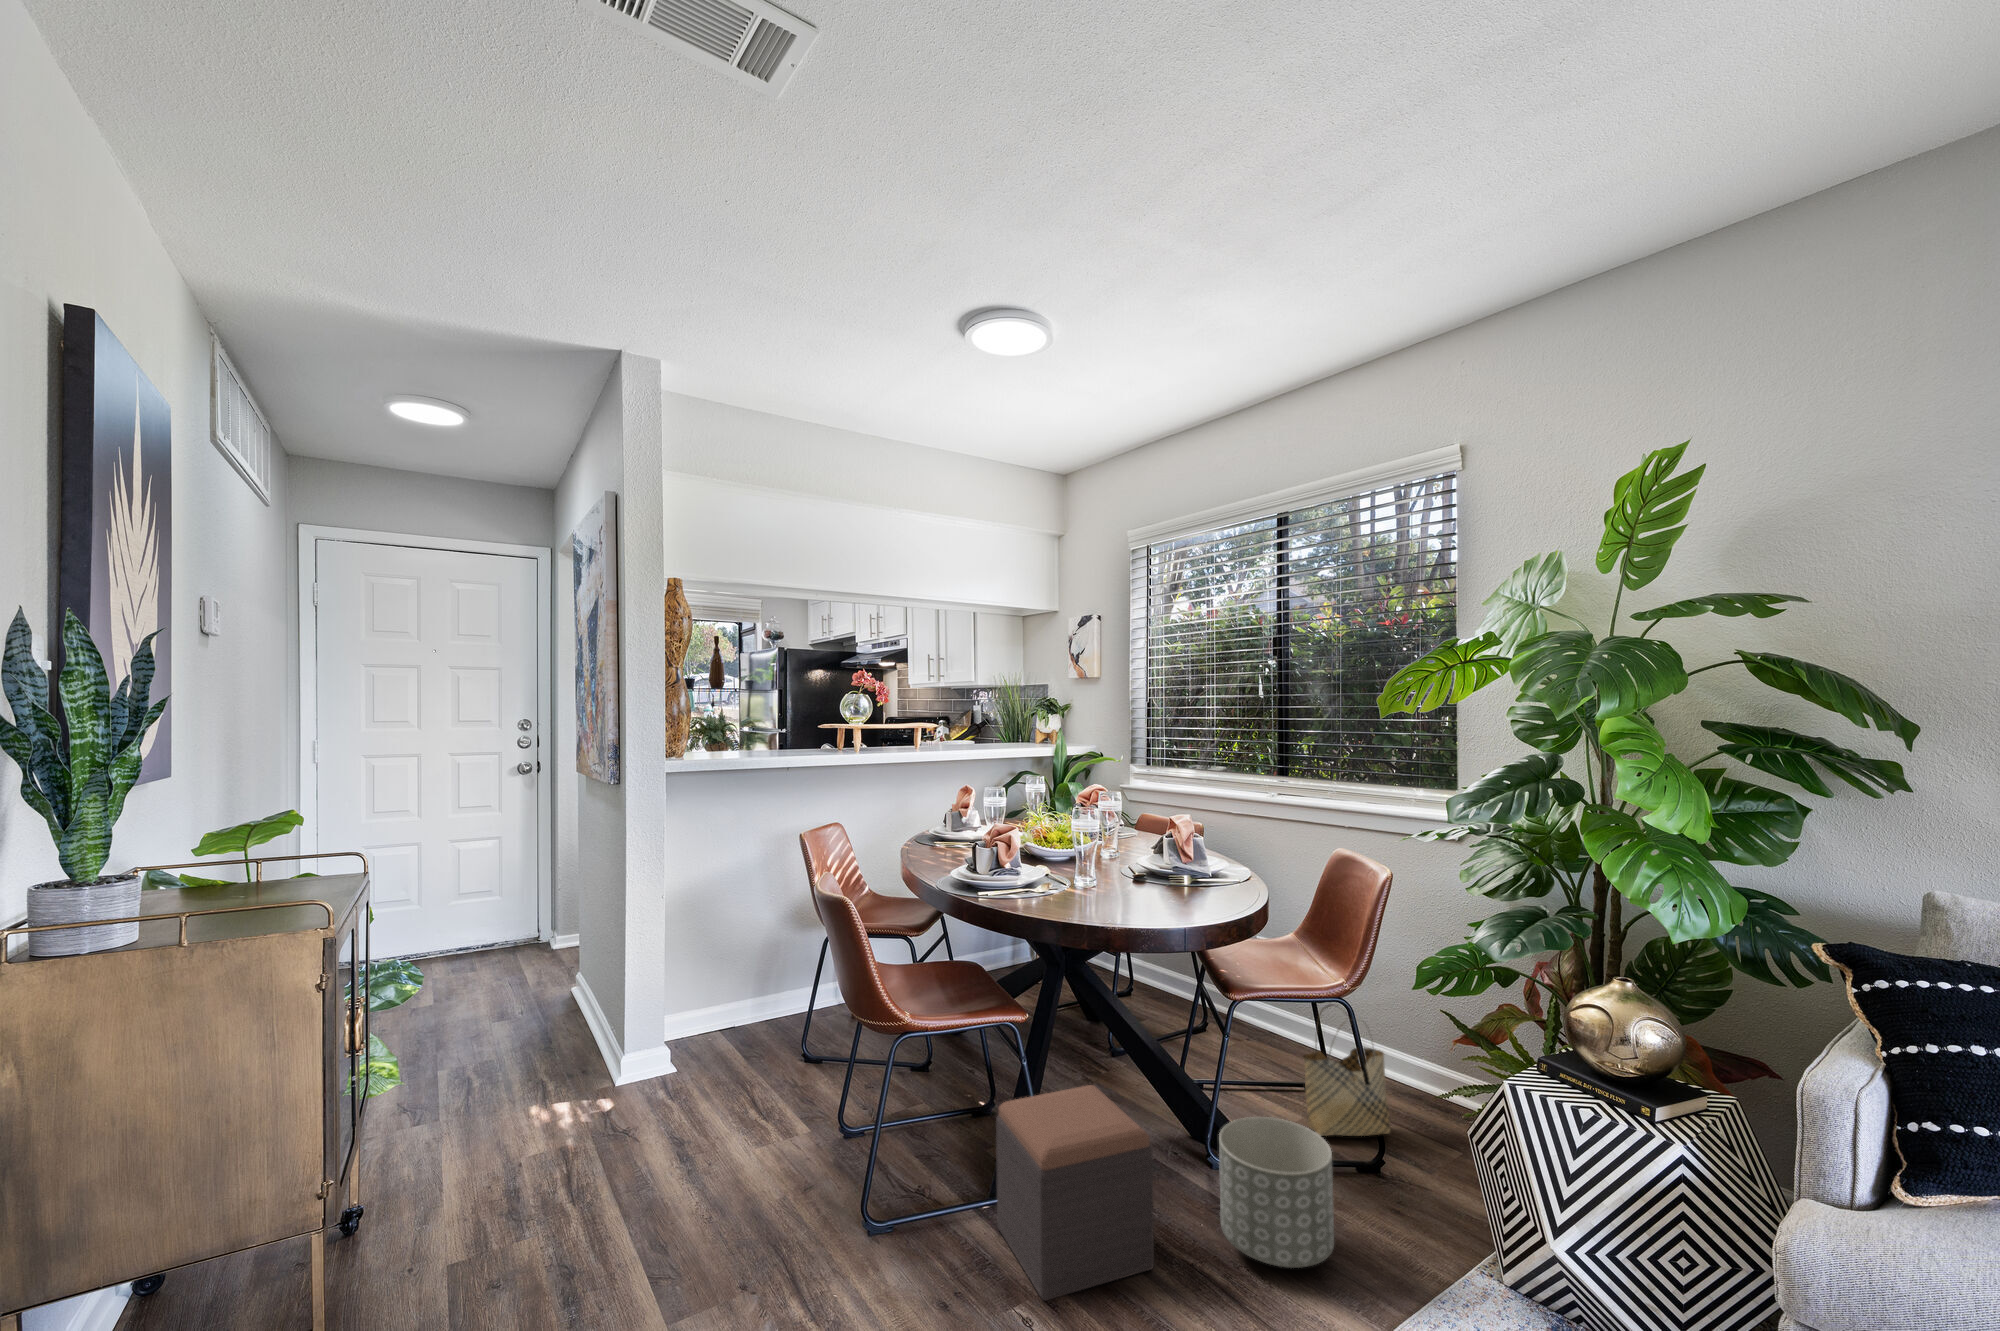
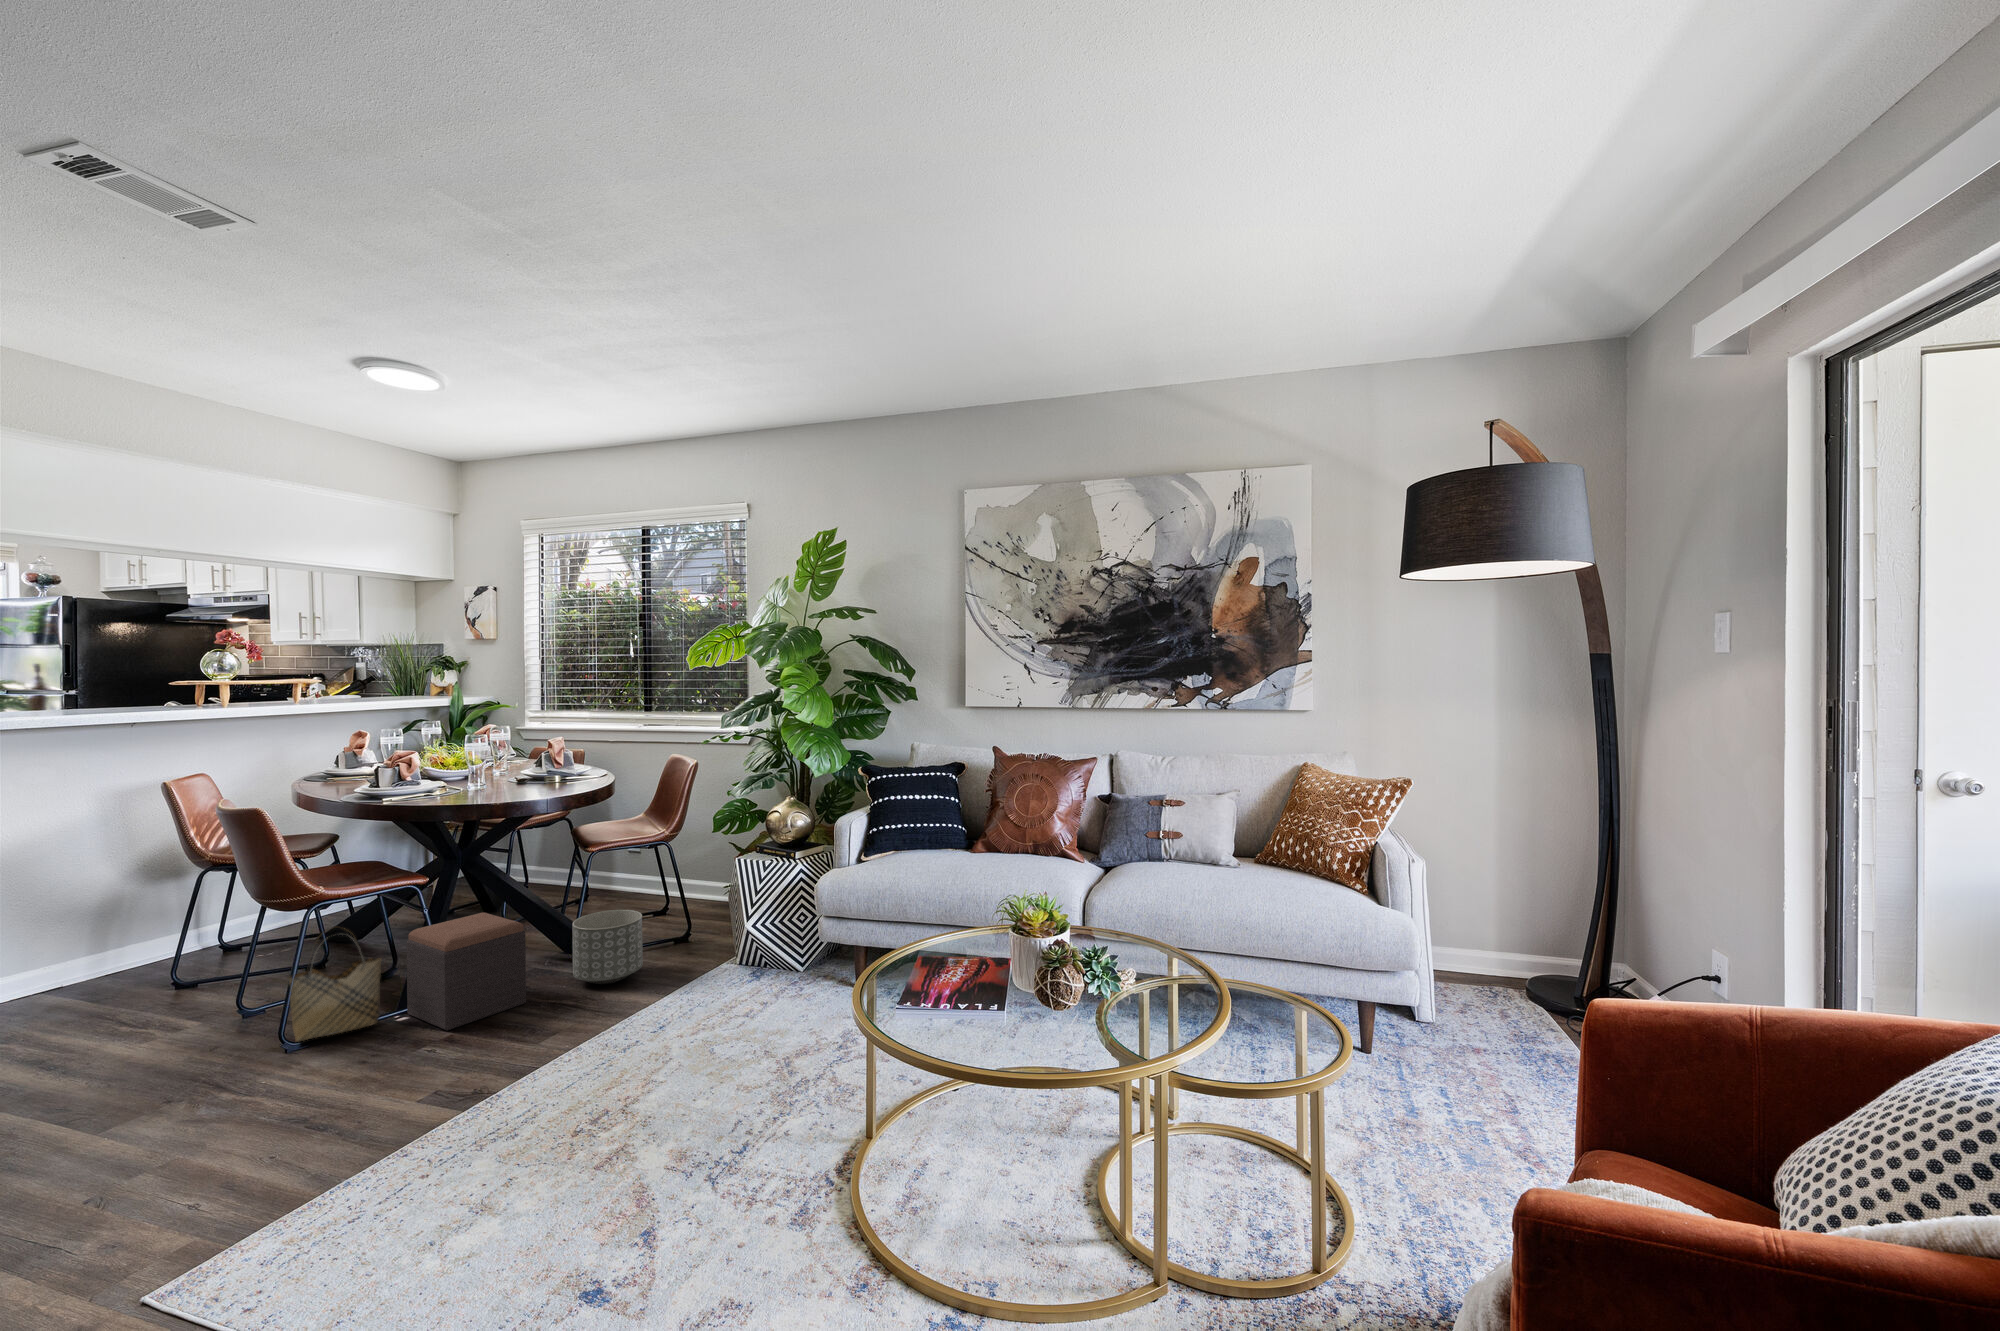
woven basket: present [1303,1004,1391,1136] -> present [288,926,382,1042]

